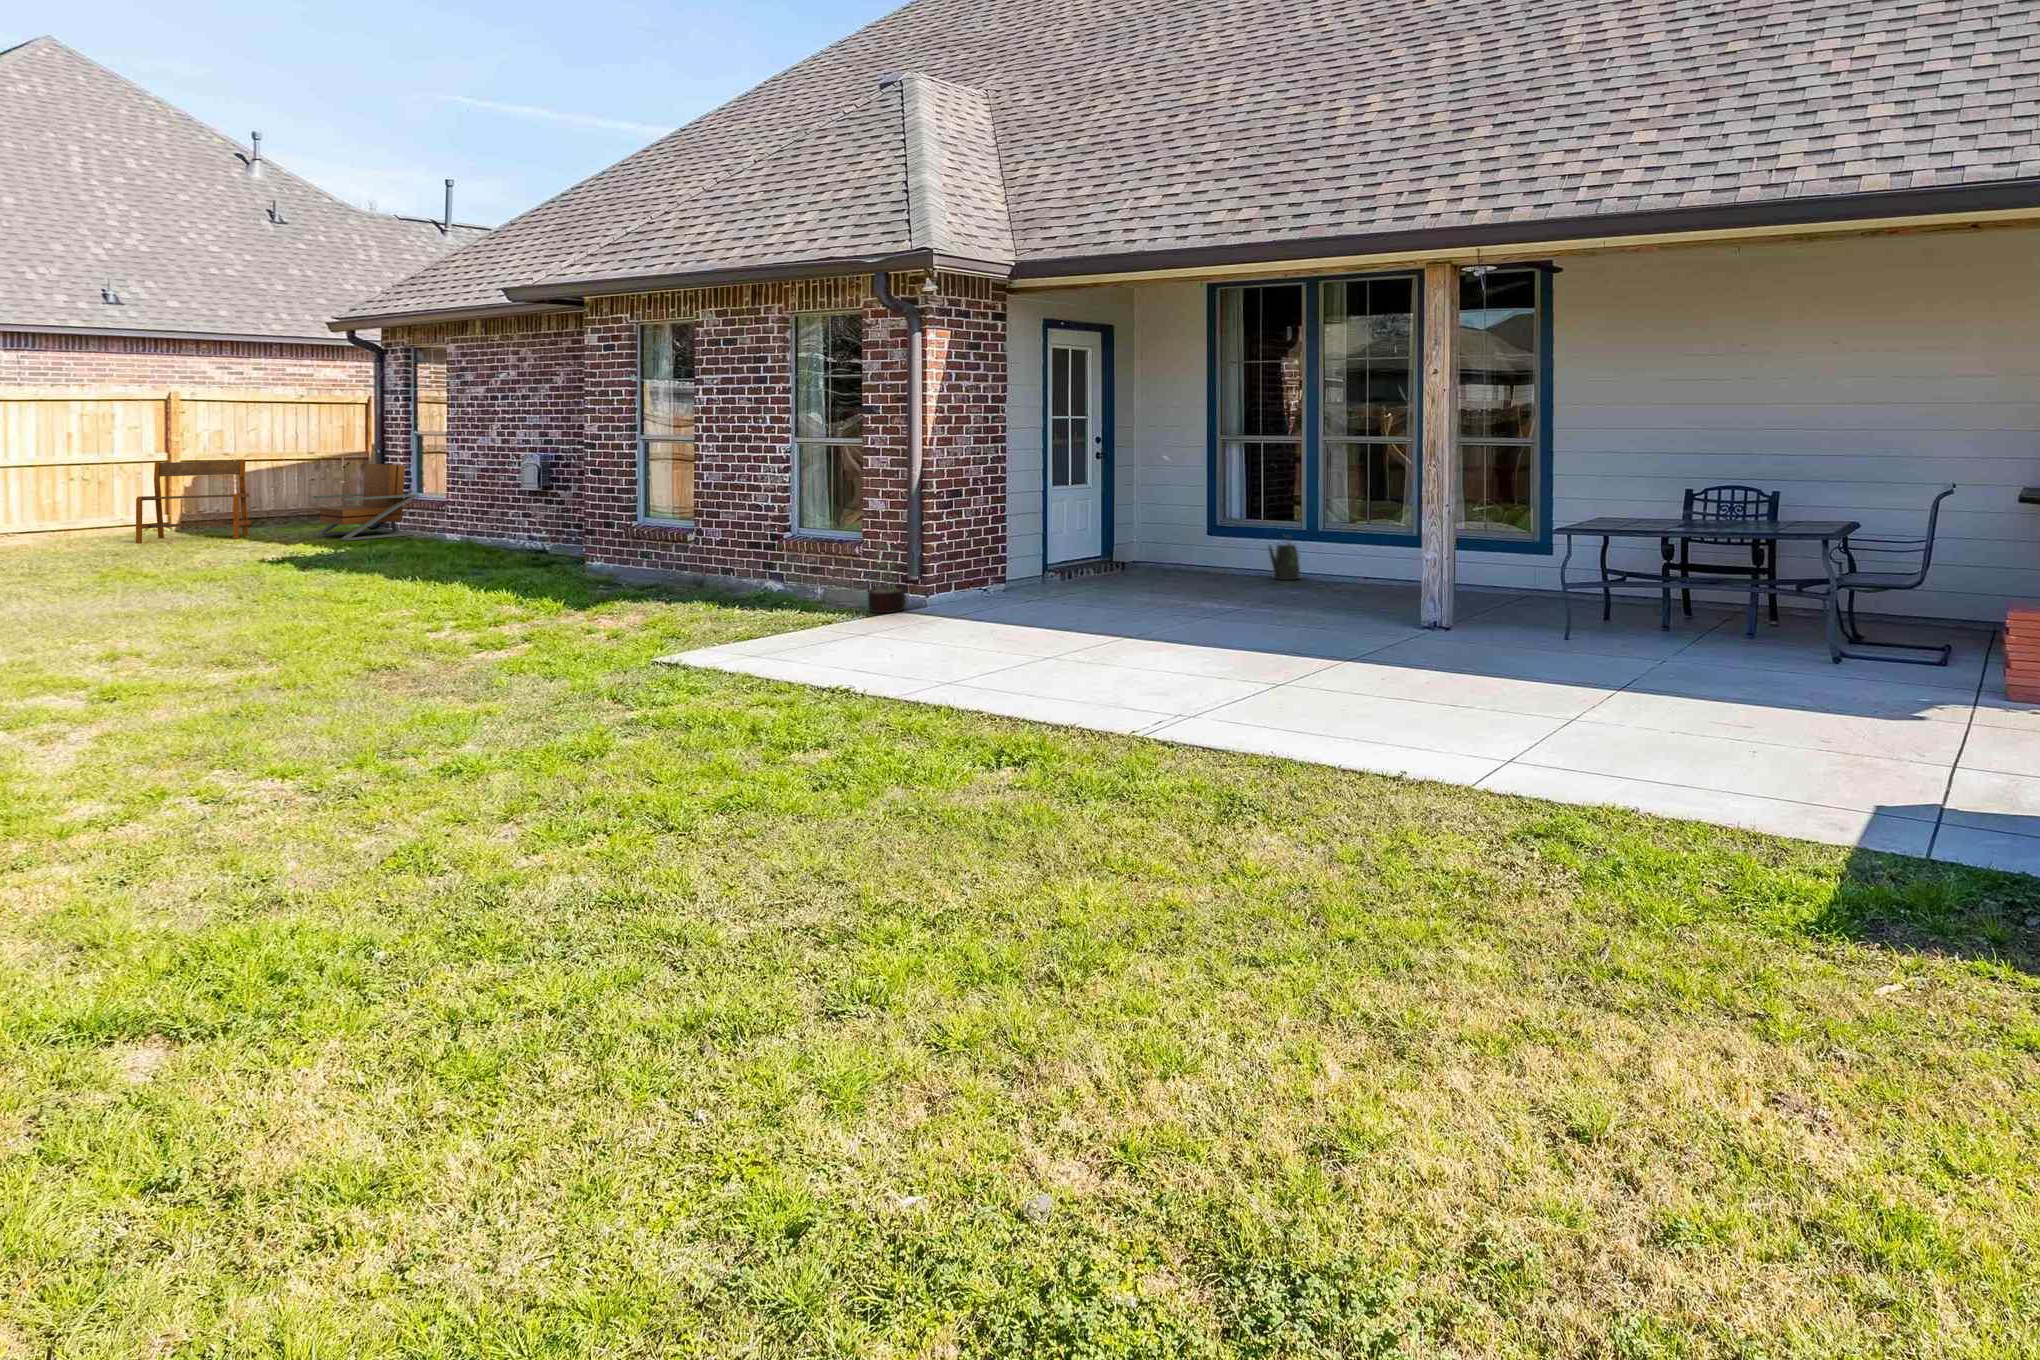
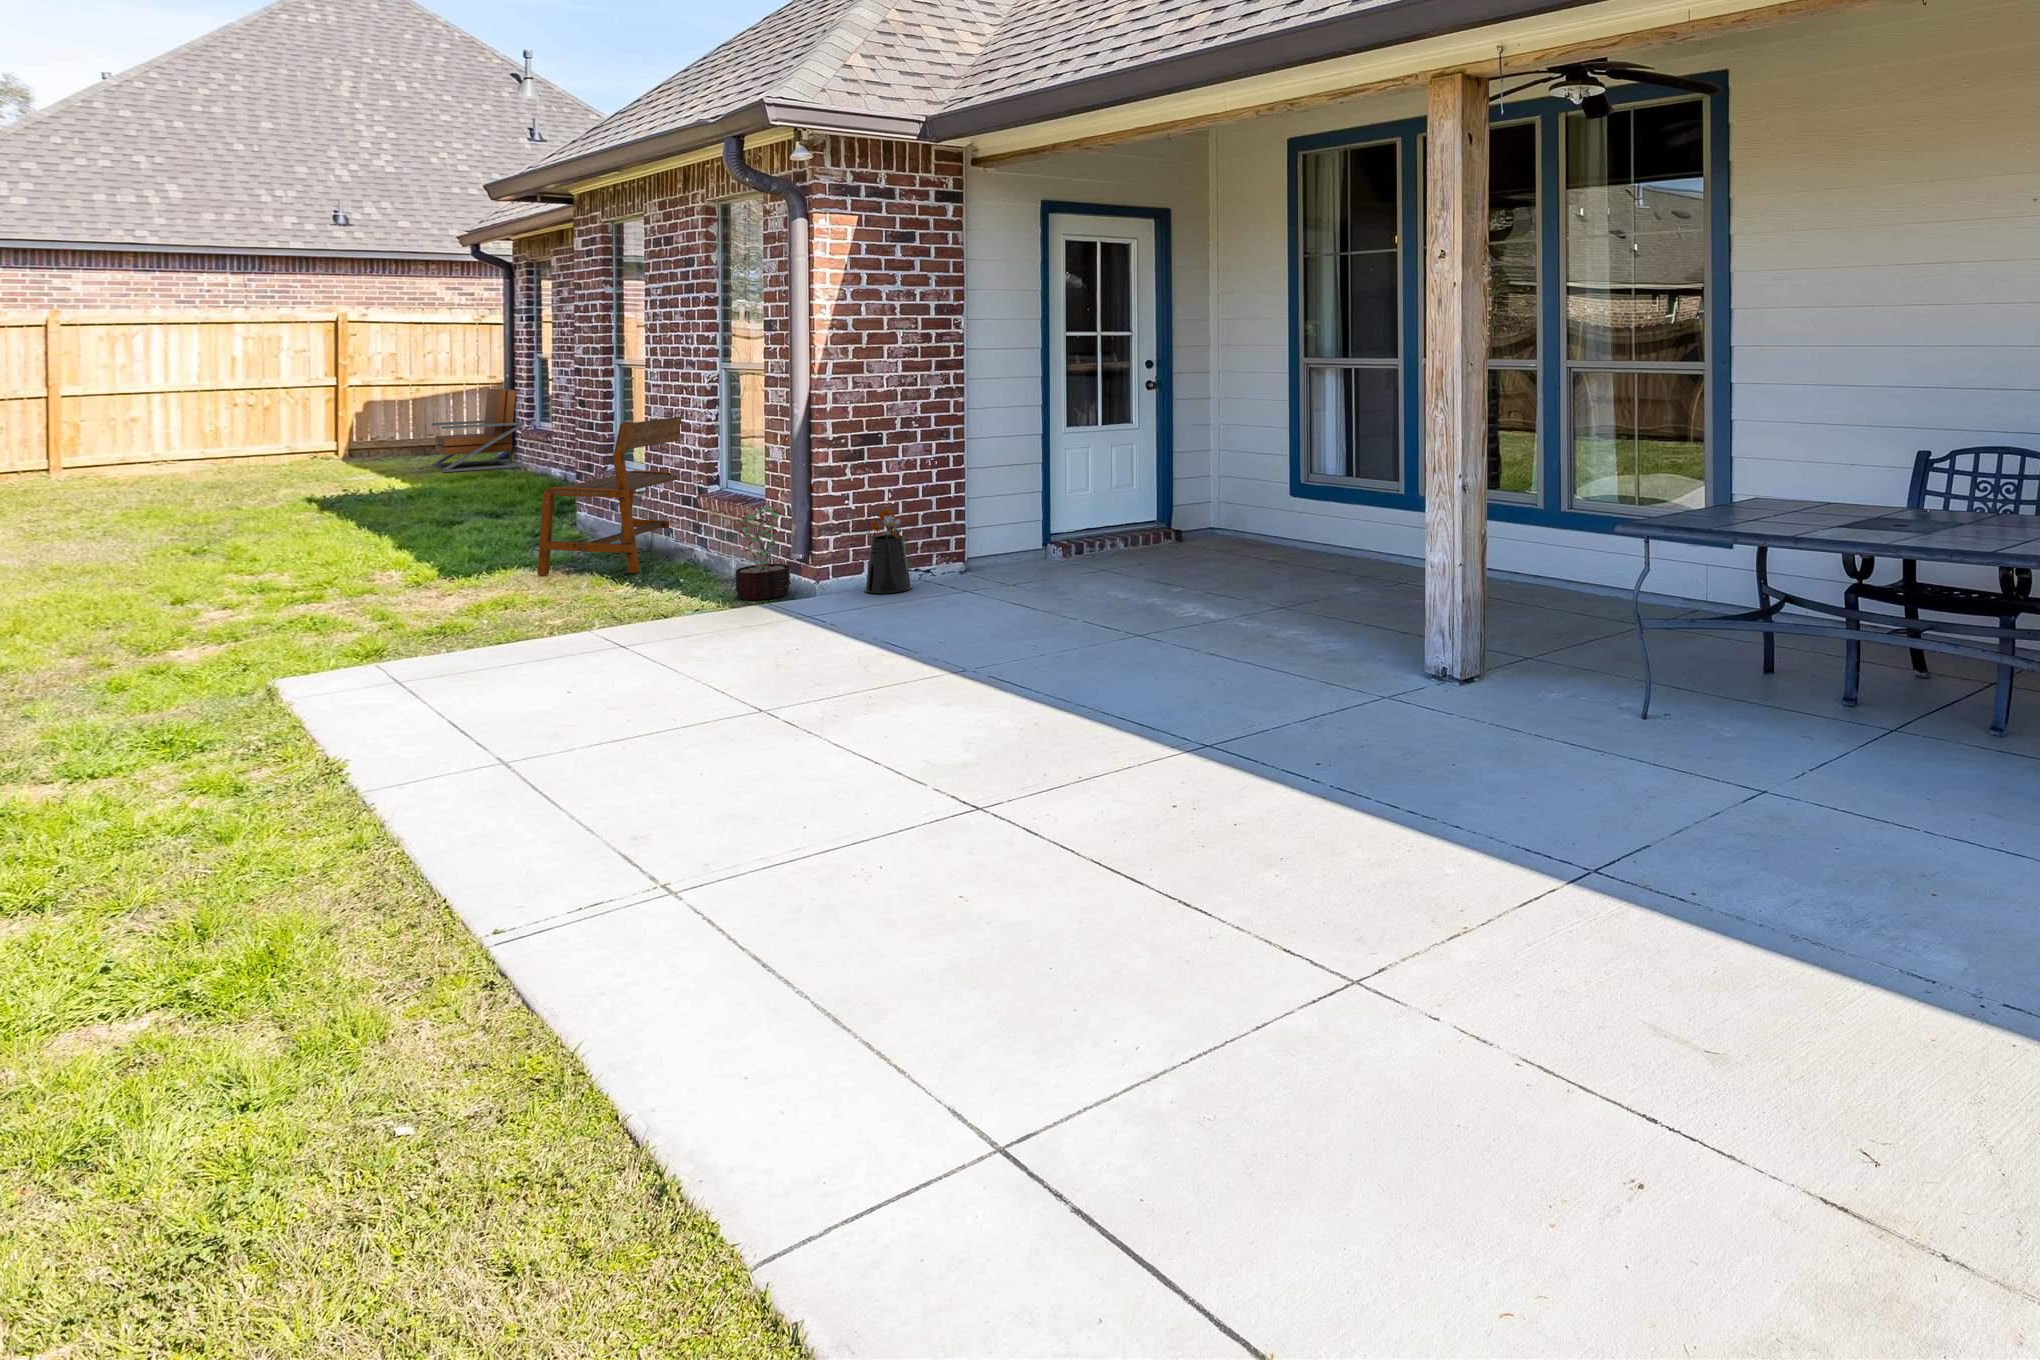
bench: present [136,460,251,543] -> present [538,417,681,575]
watering can: present [1269,534,1301,580] -> present [864,509,912,594]

